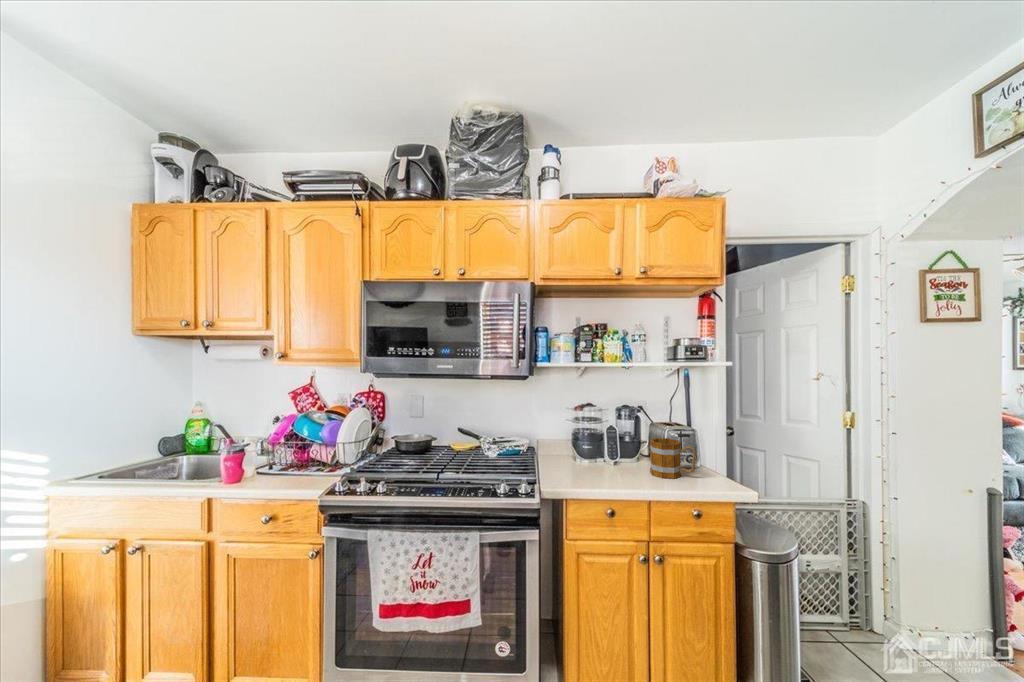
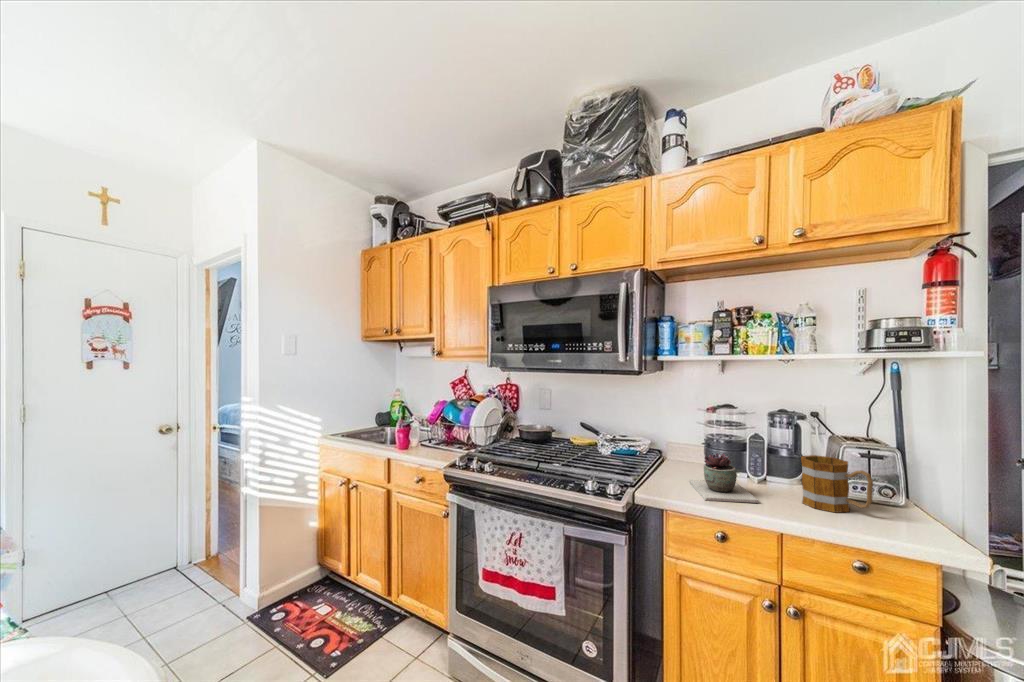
succulent plant: none [572,444,630,486] -> present [689,453,759,503]

